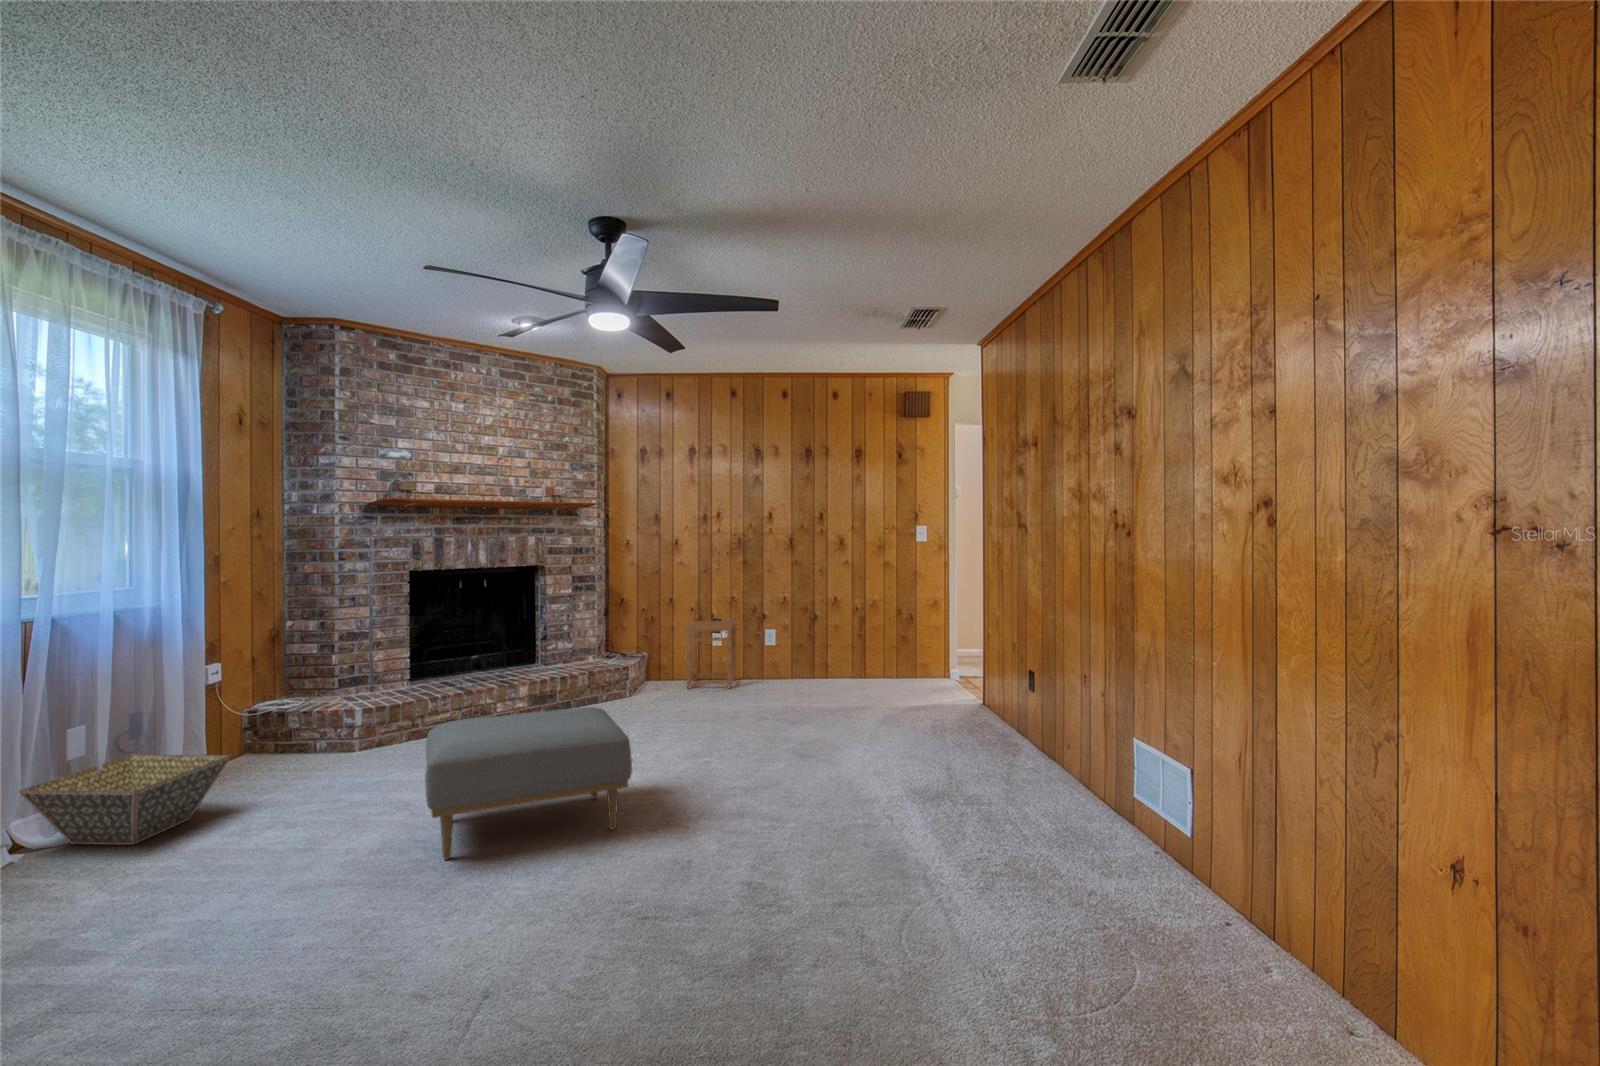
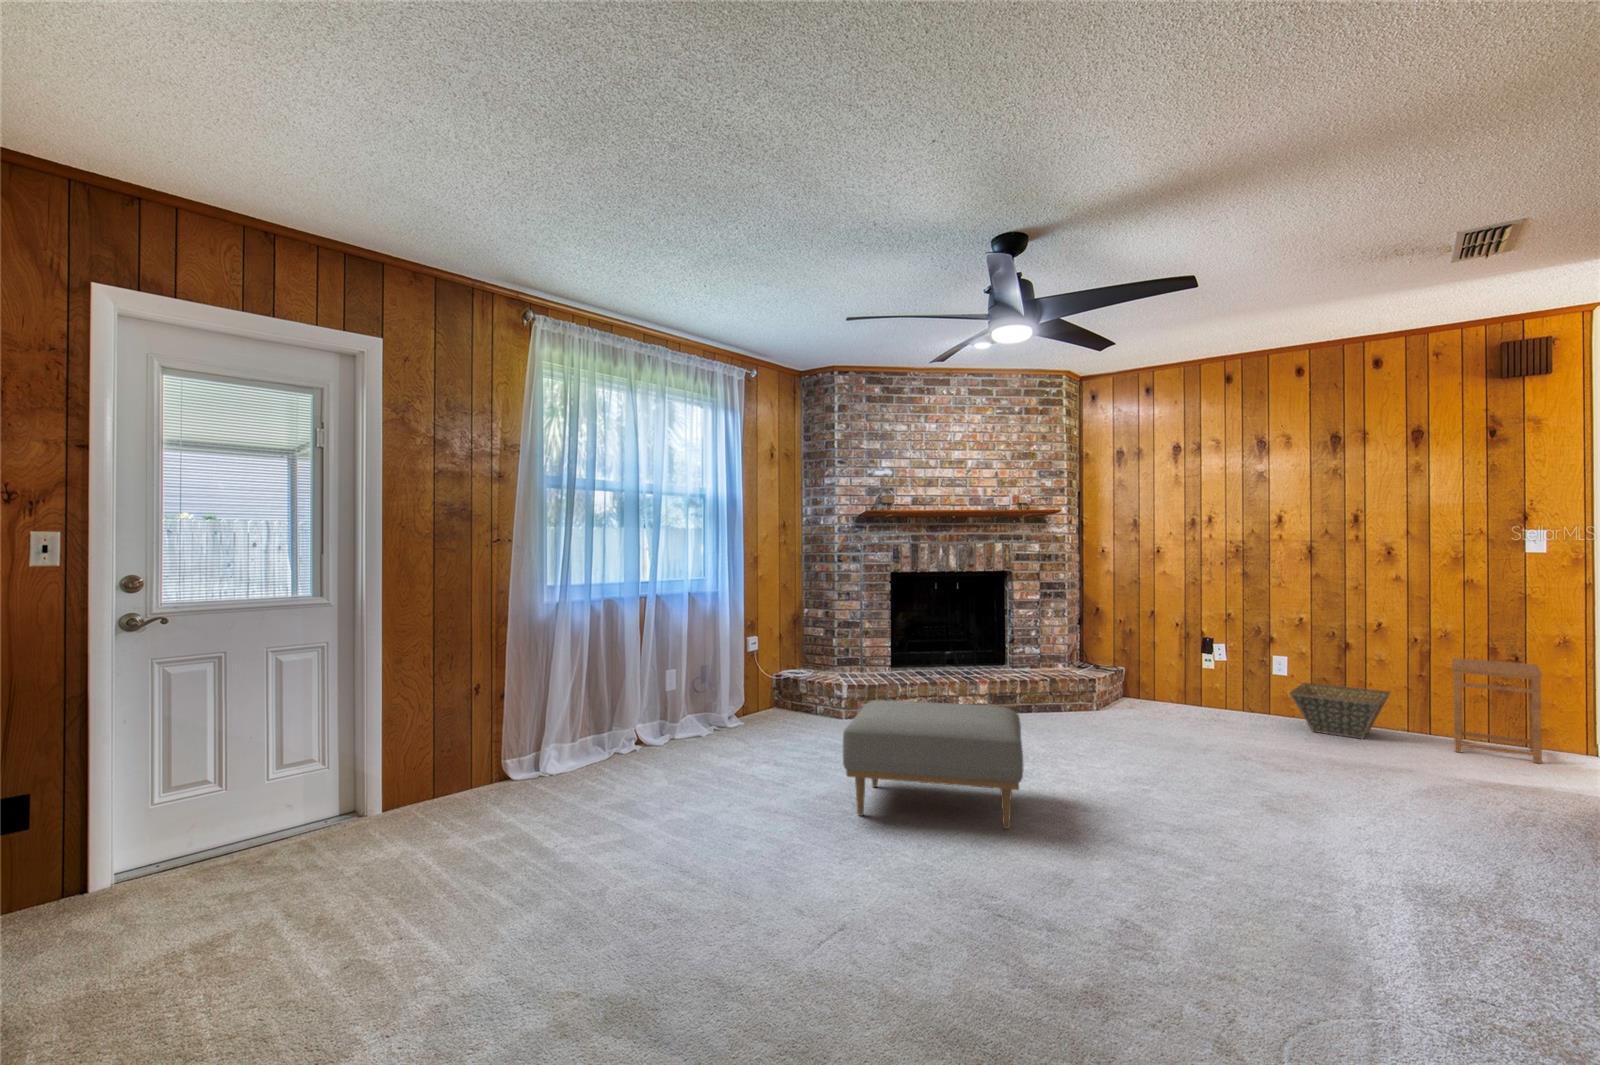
side table: present [686,621,736,689] -> present [1452,658,1542,763]
basket: present [19,754,231,845] -> present [1290,683,1390,739]

